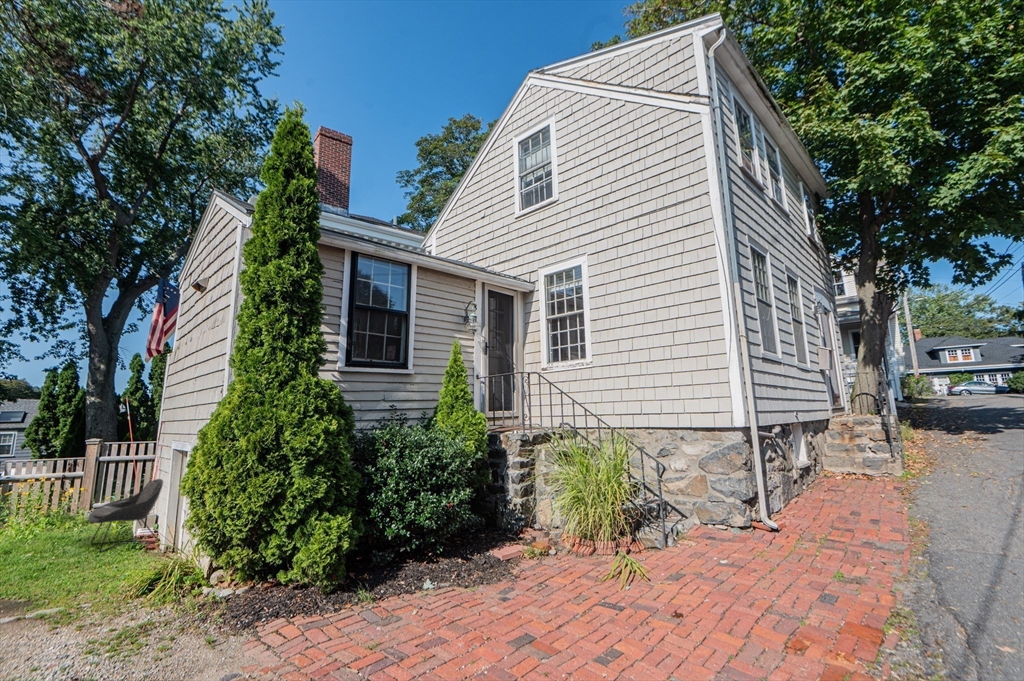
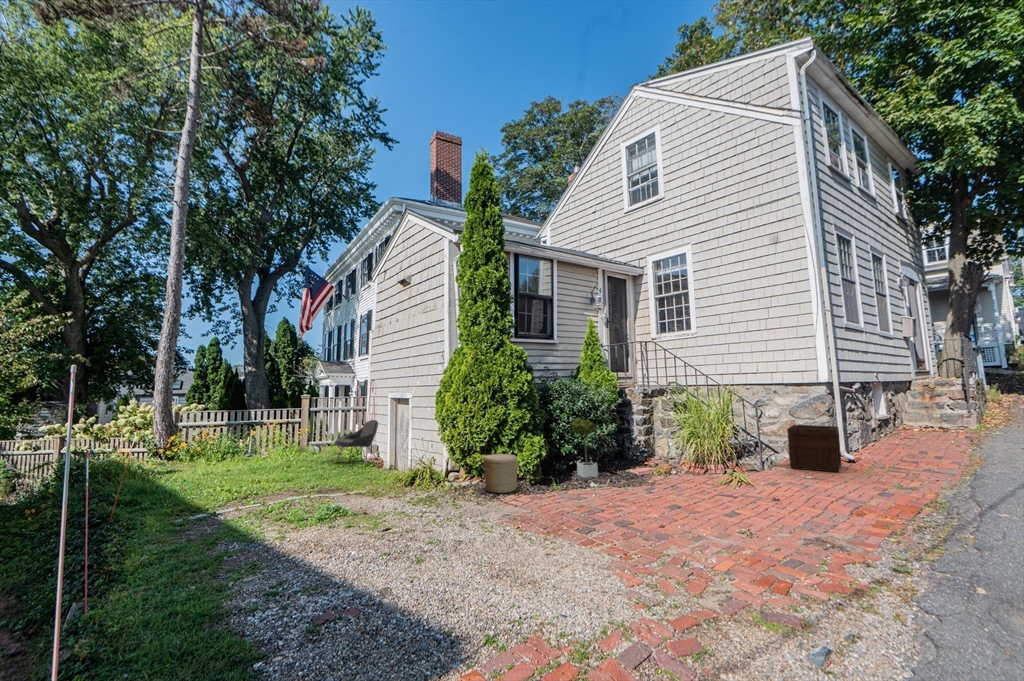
wooden crate: none [695,482,762,551] -> present [787,425,841,472]
potted tree: none [400,485,437,575] -> present [571,419,598,478]
woven basket: none [232,548,294,621] -> present [483,454,517,493]

